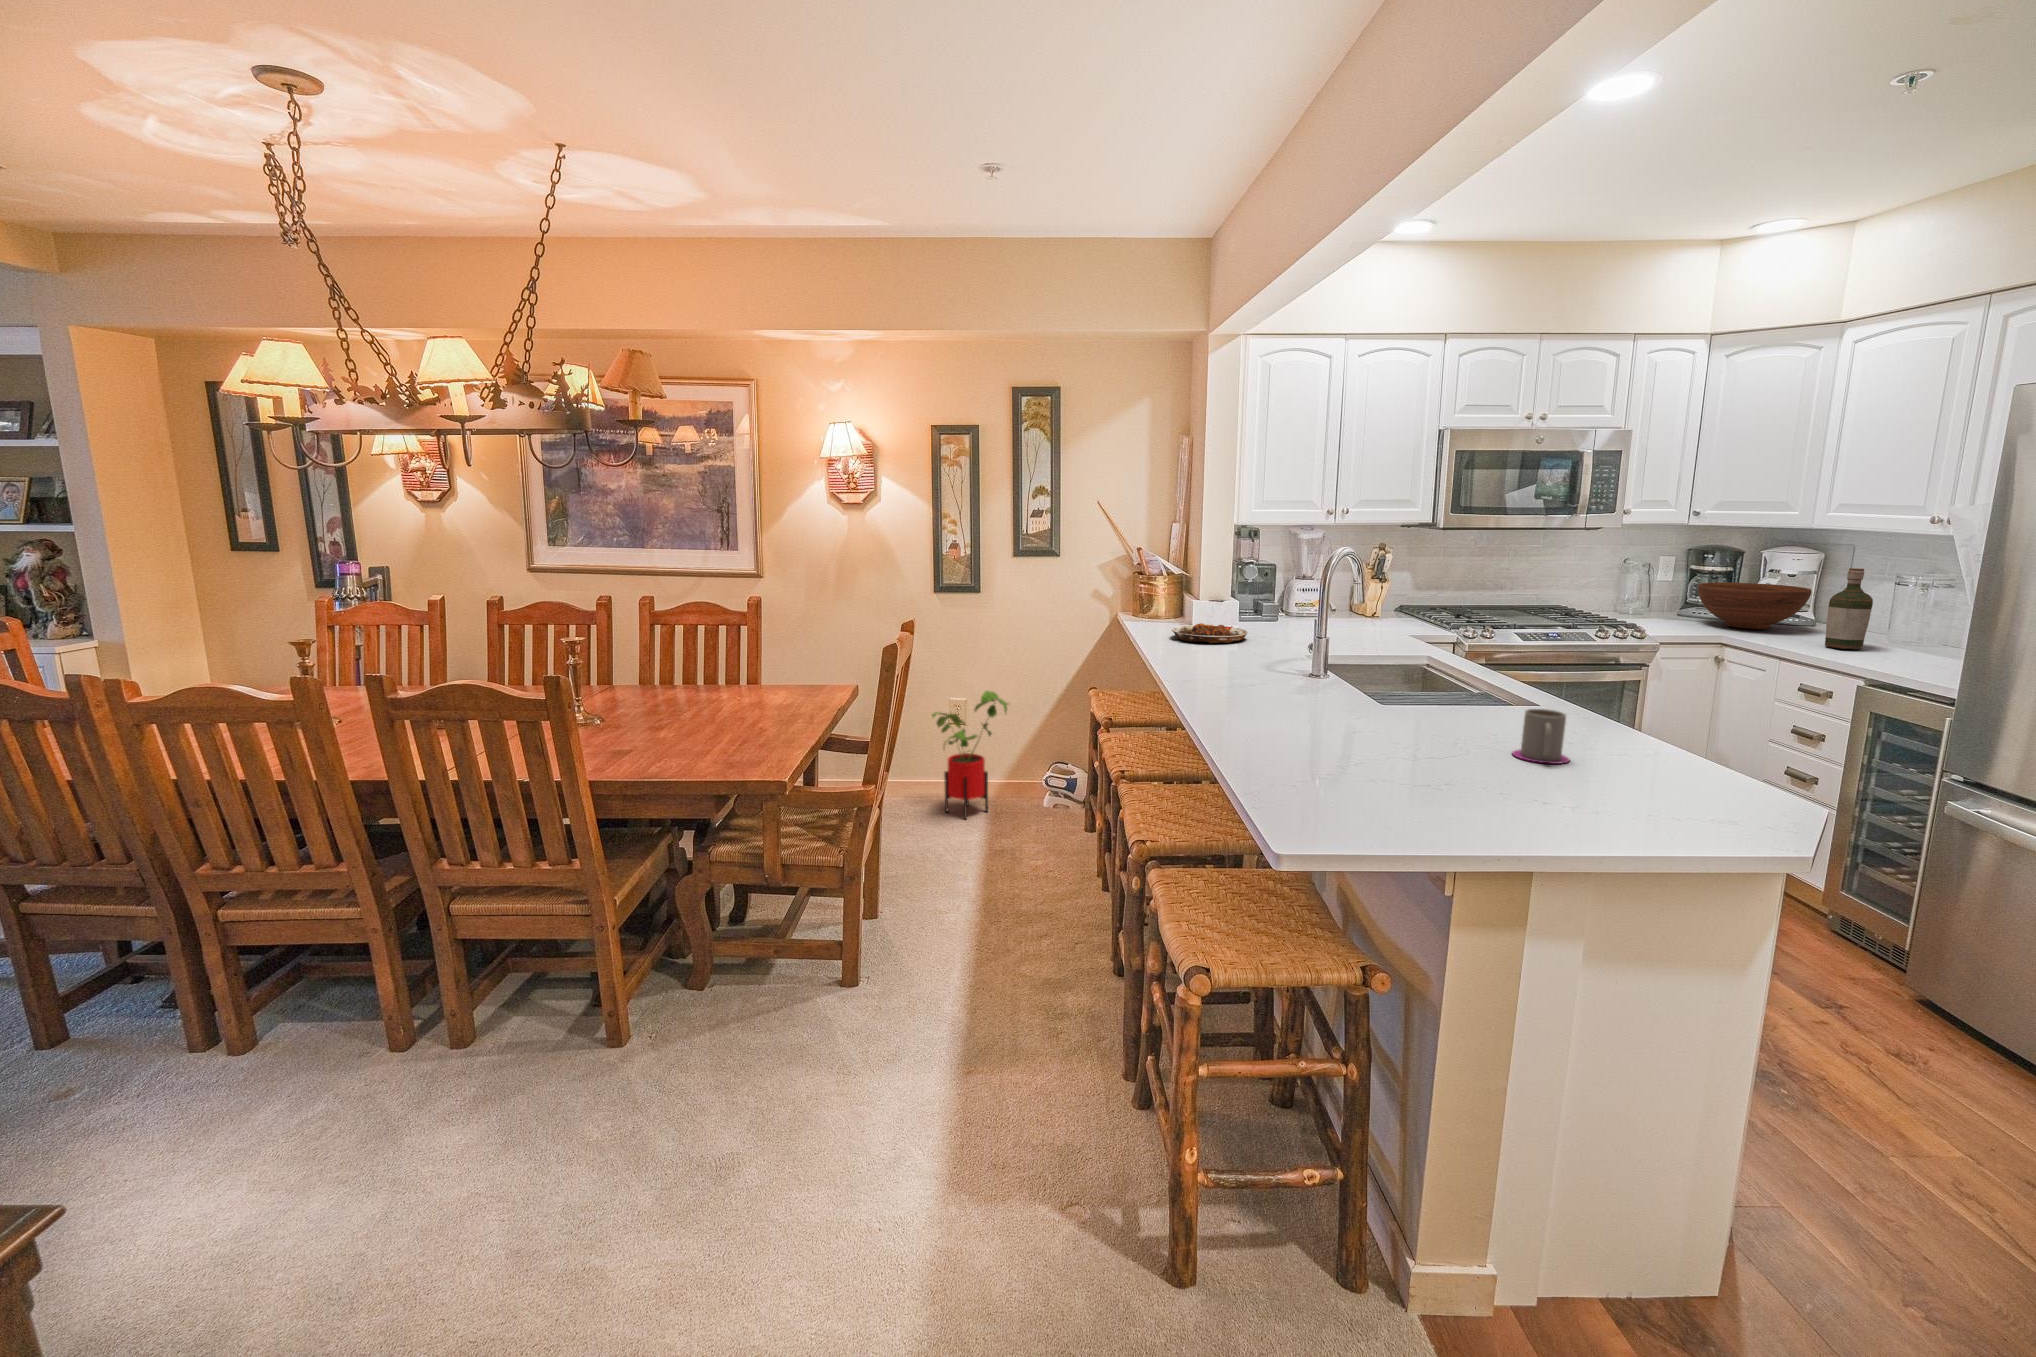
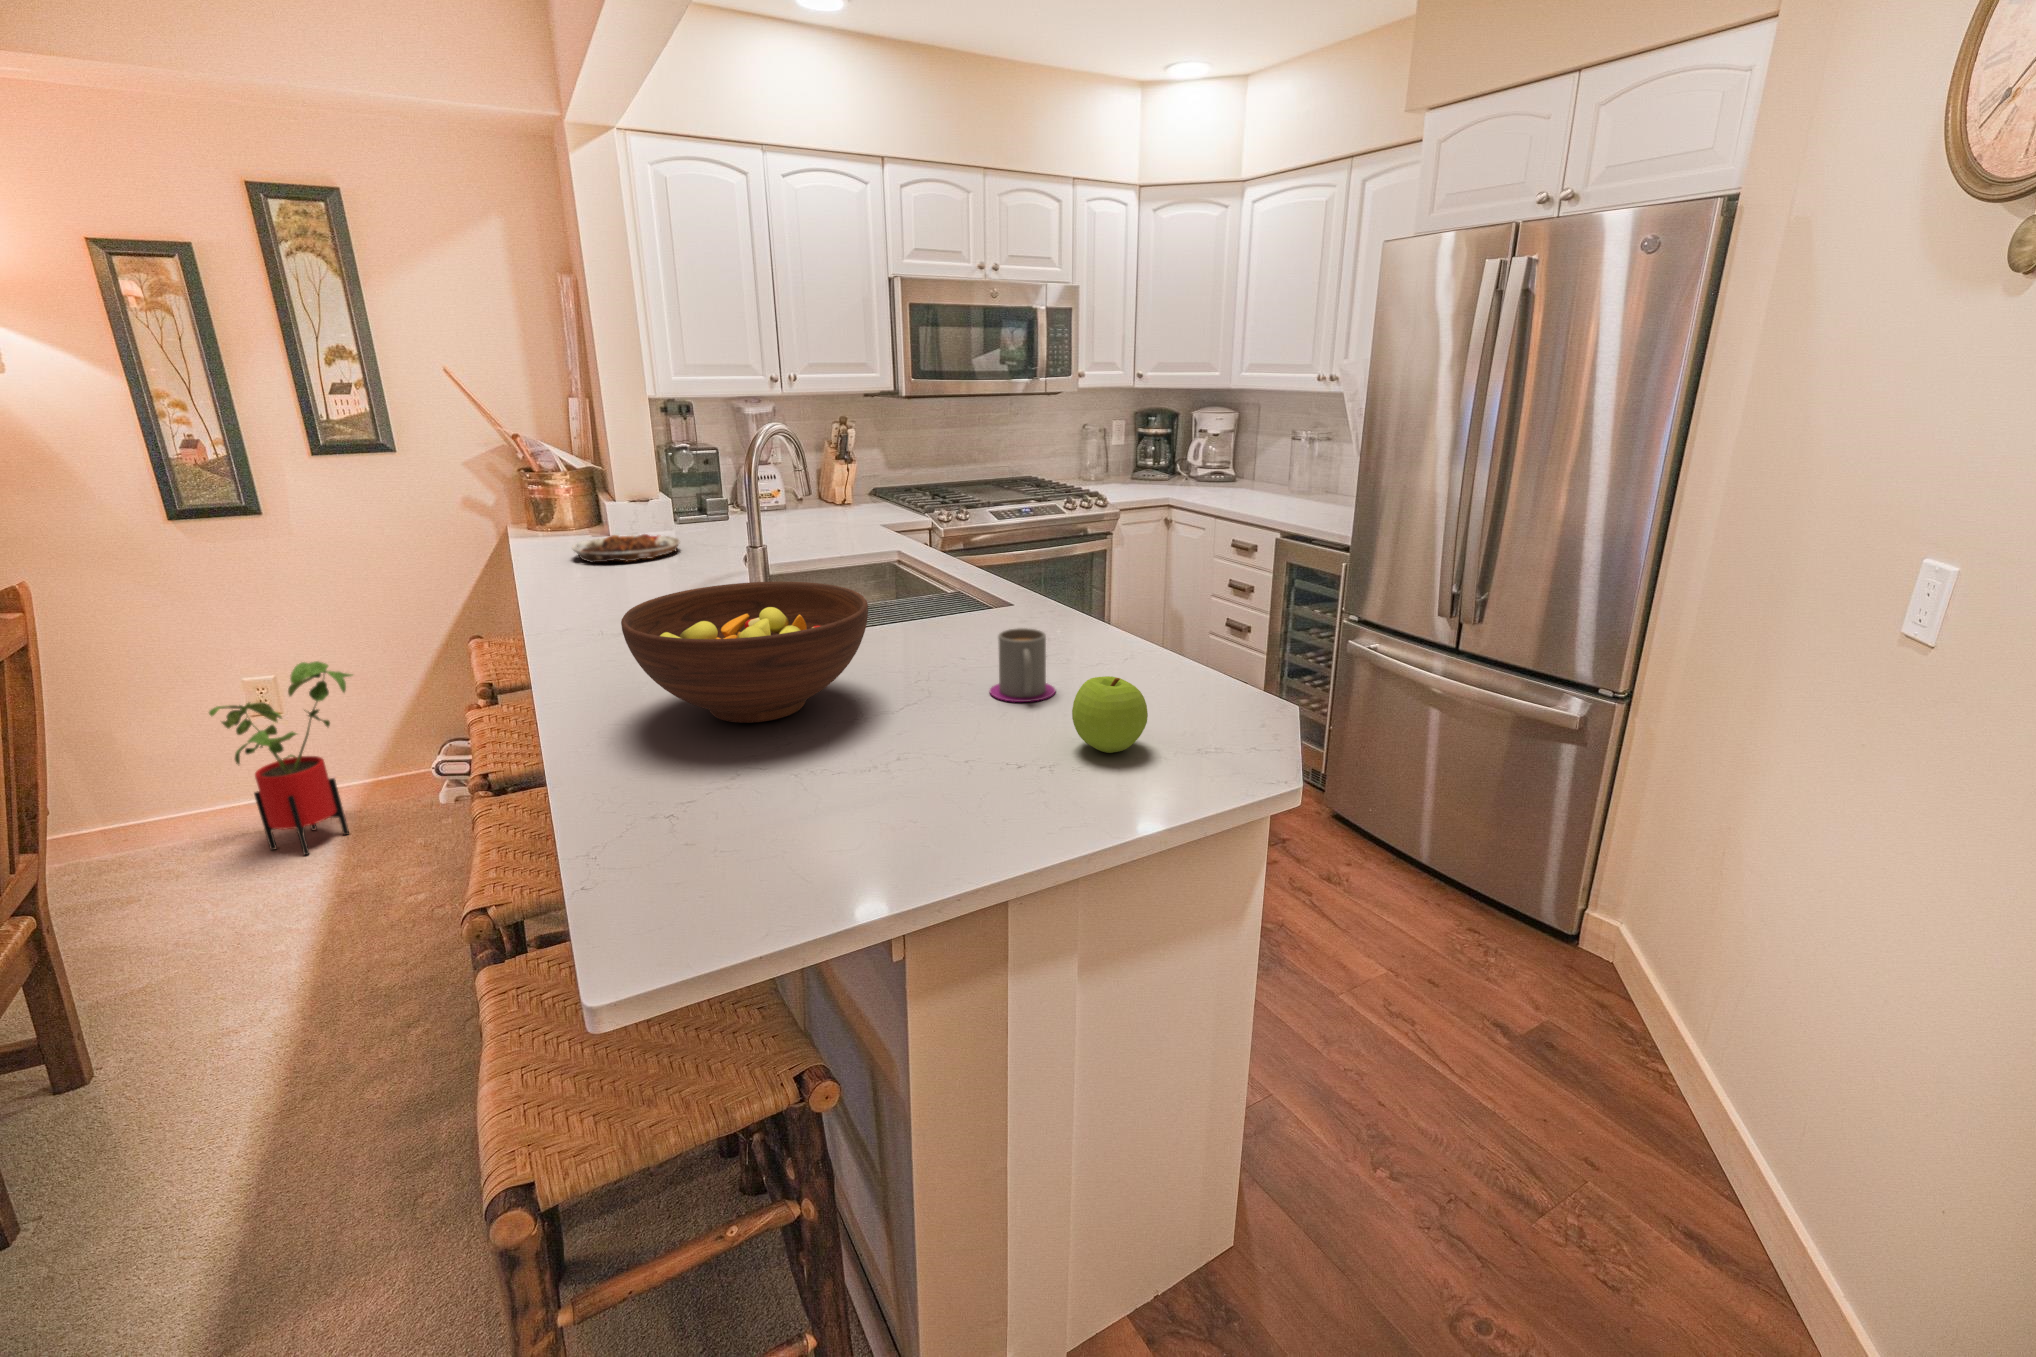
bottle: present [1825,568,1873,649] -> none [1249,426,1281,504]
fruit bowl: present [1698,582,1811,629] -> present [621,582,868,723]
apple: none [1583,743,1651,800] -> present [1072,676,1148,753]

